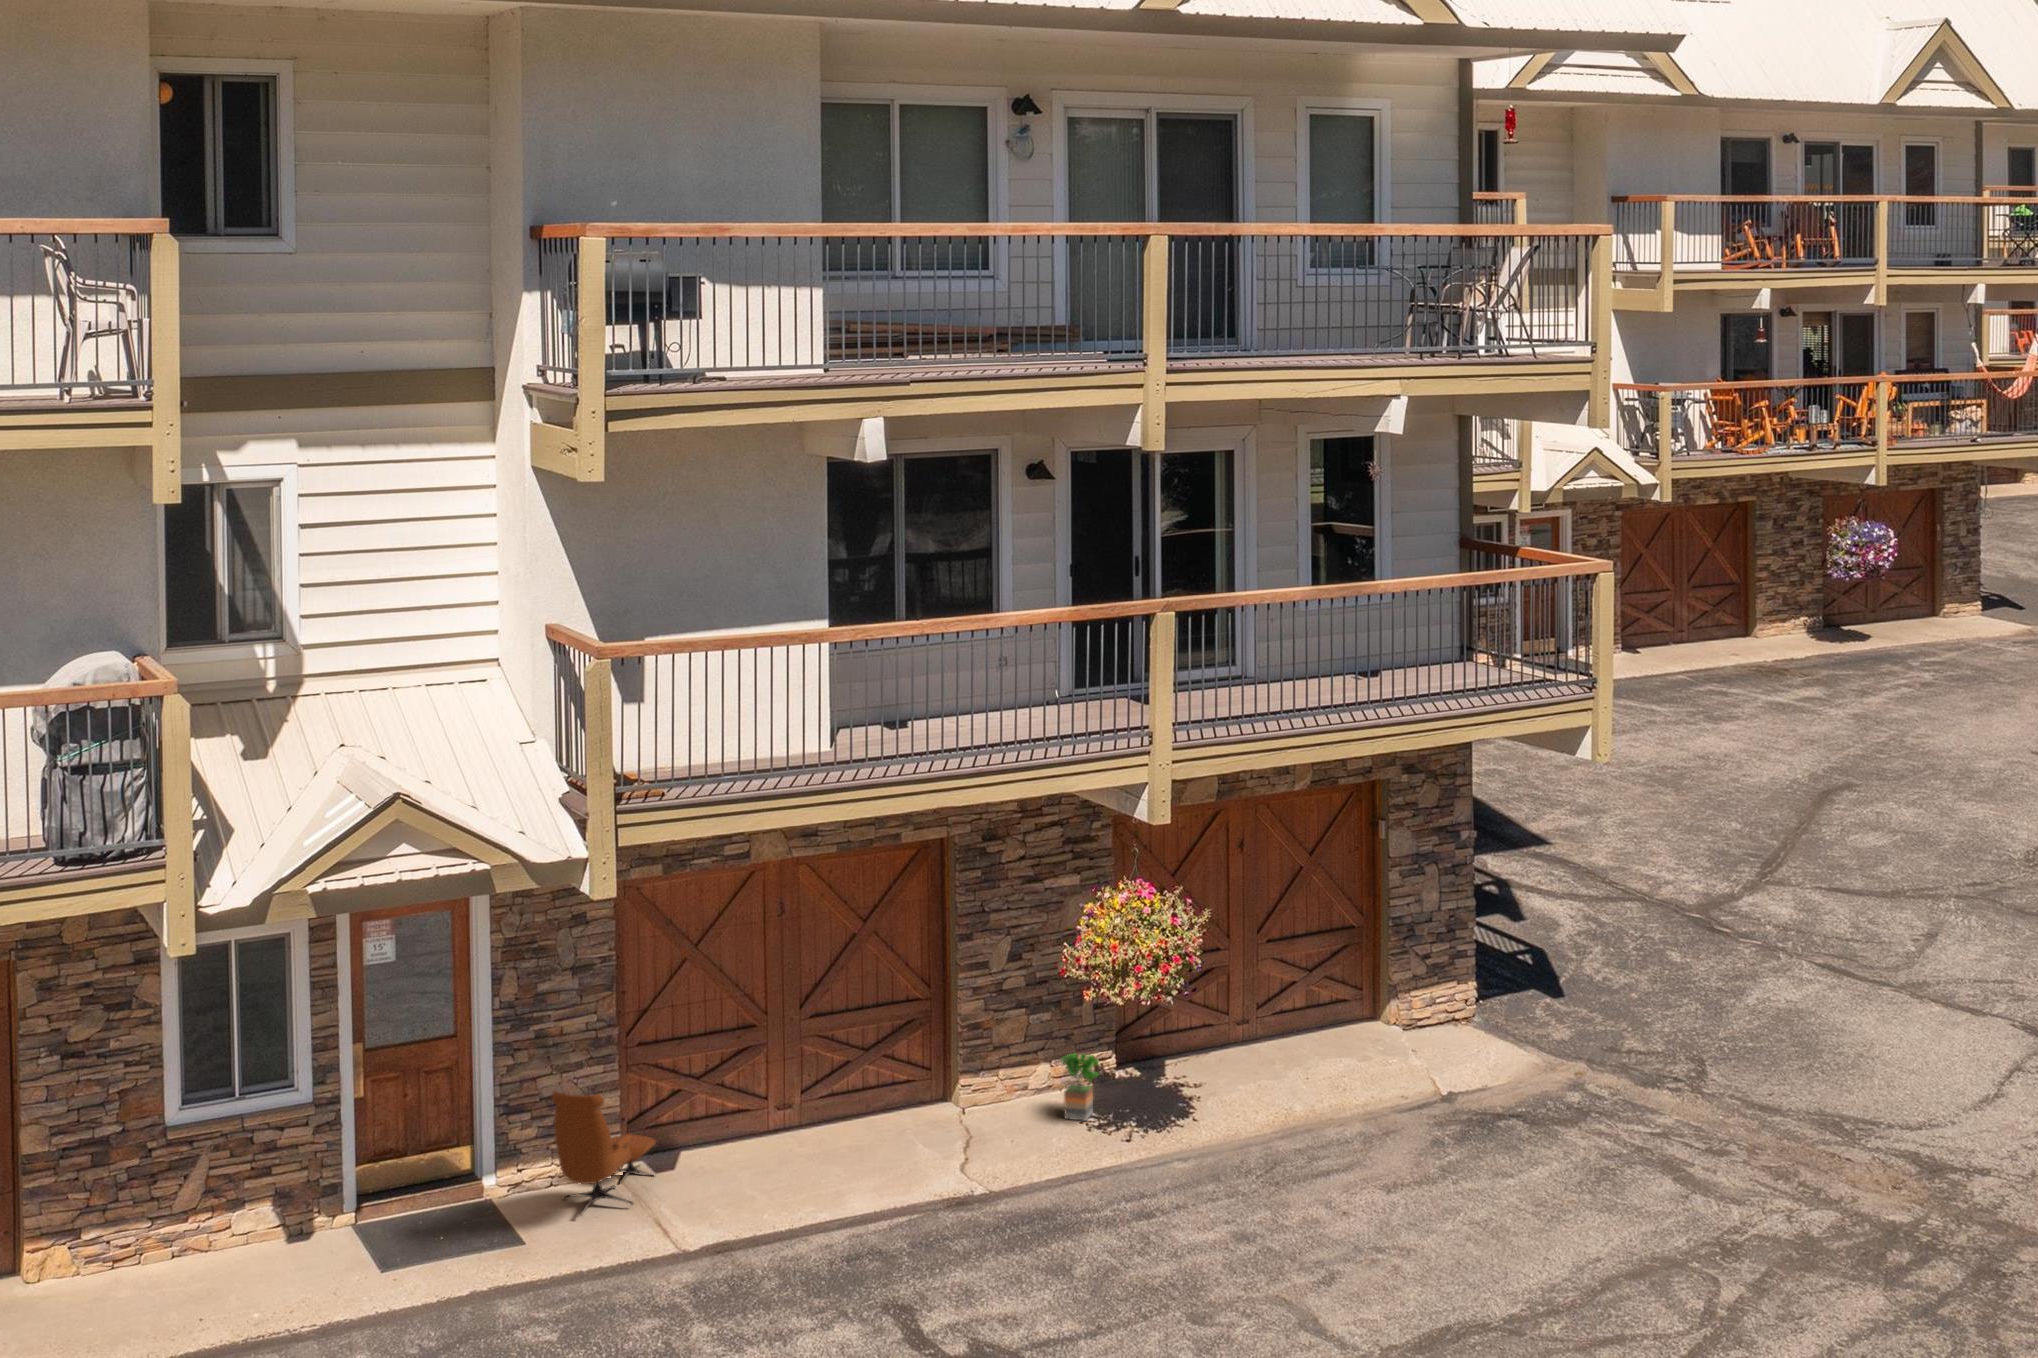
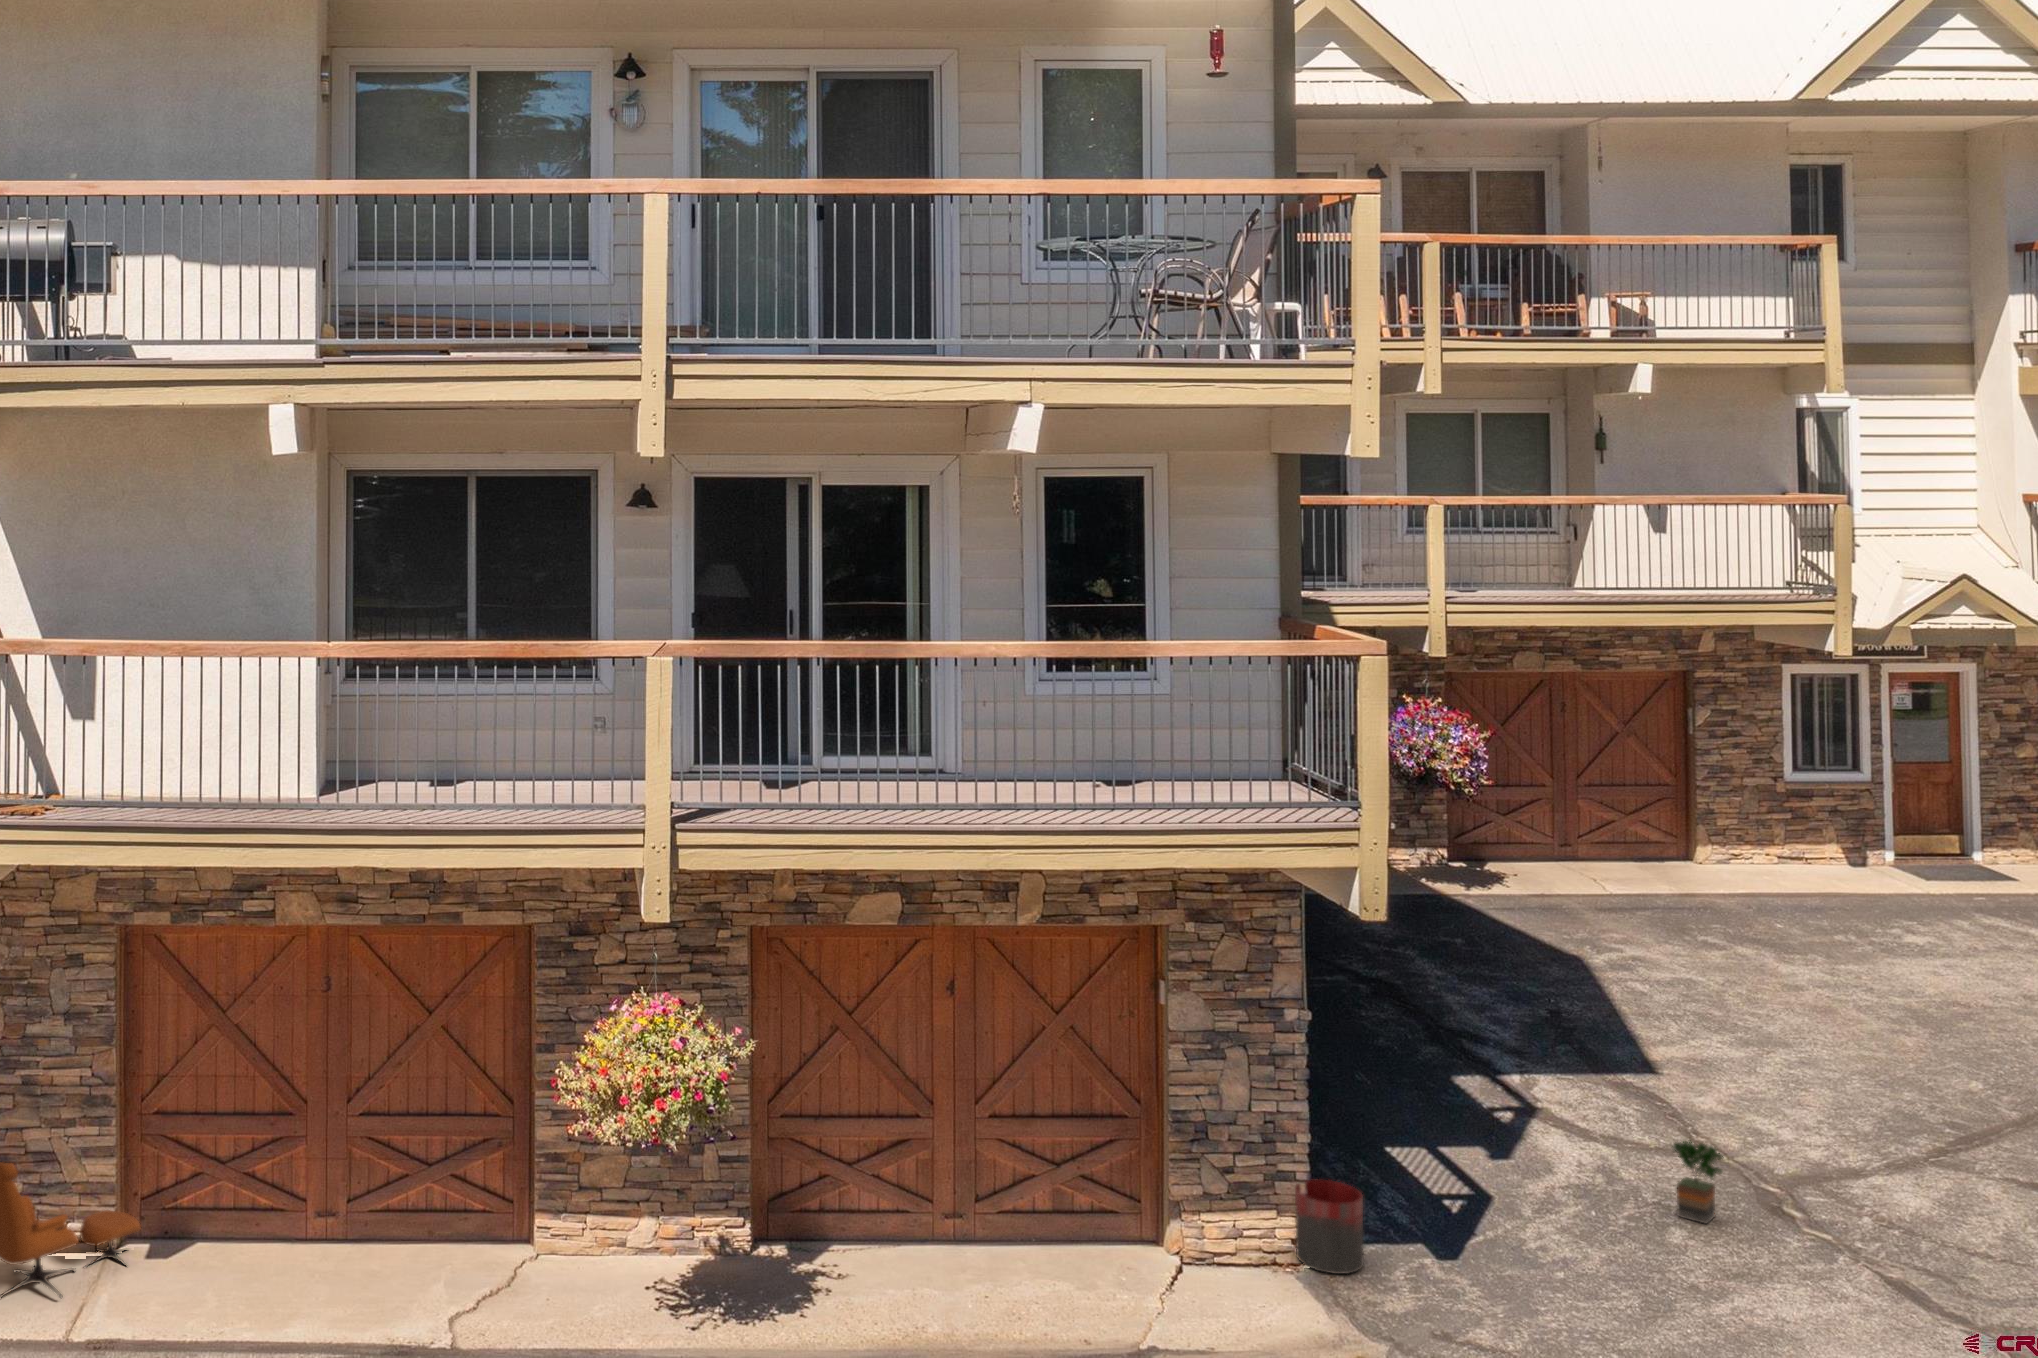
trash can: none [1471,951,1518,1013] -> present [1295,1179,1364,1274]
potted tree: present [1061,1053,1100,1121] -> present [1672,1141,1724,1224]

